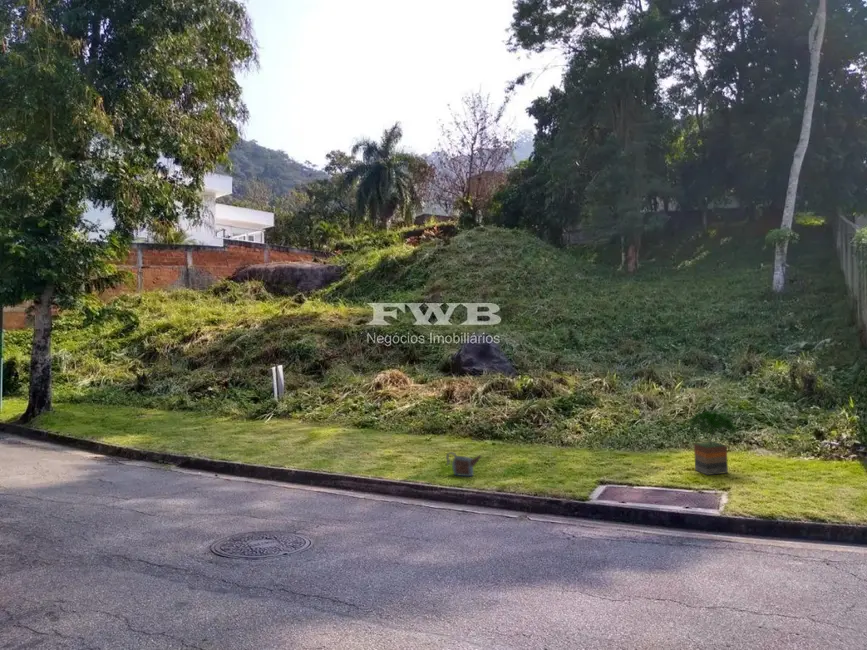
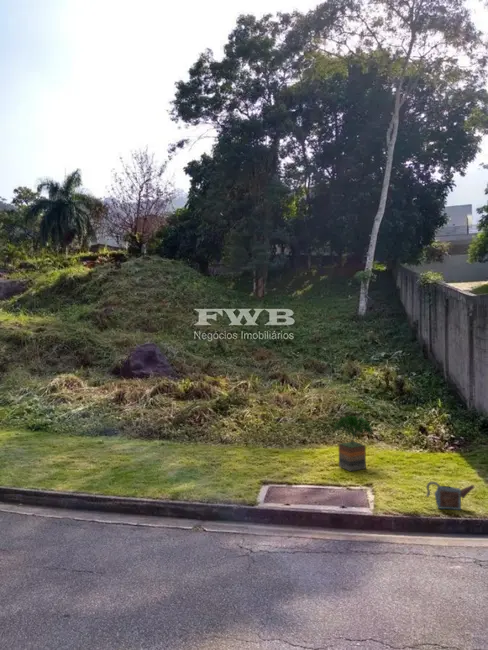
watering can: present [446,452,481,476] -> present [427,482,474,510]

